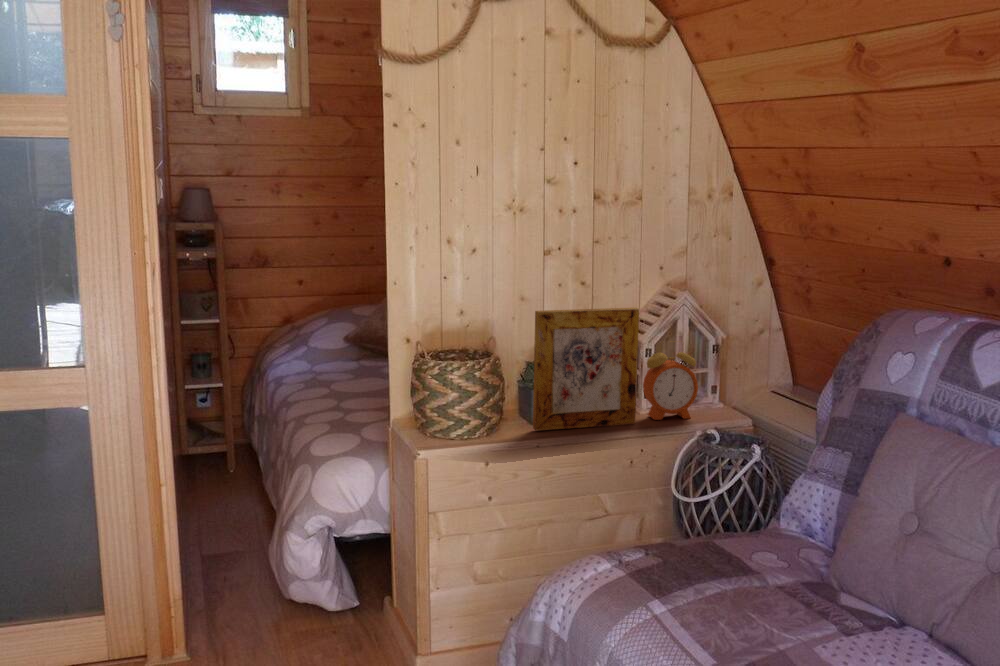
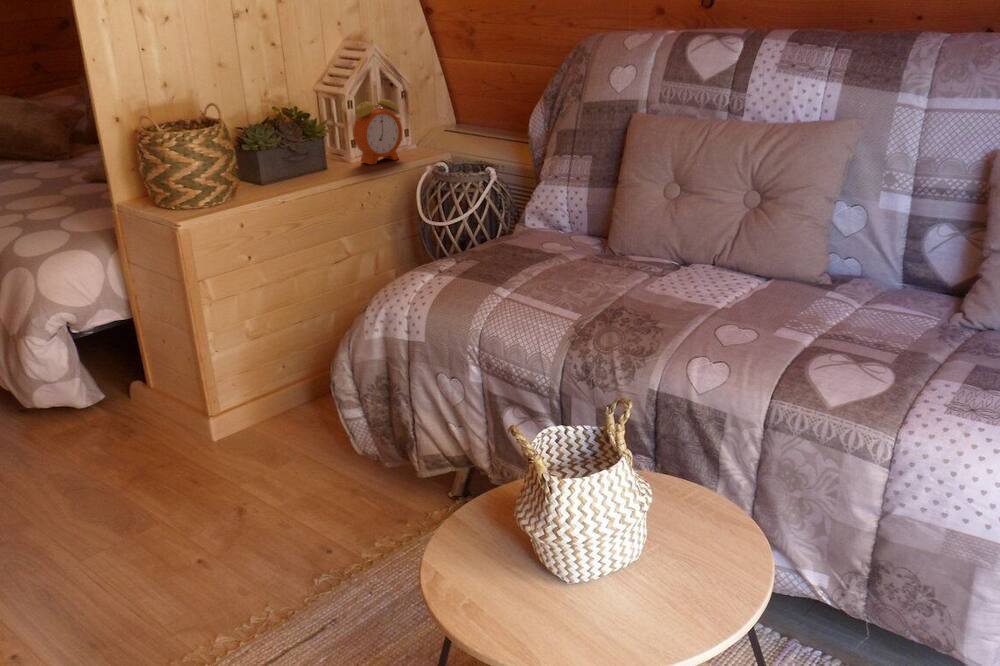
picture frame: present [533,308,639,430] -> none [255,59,357,189]

